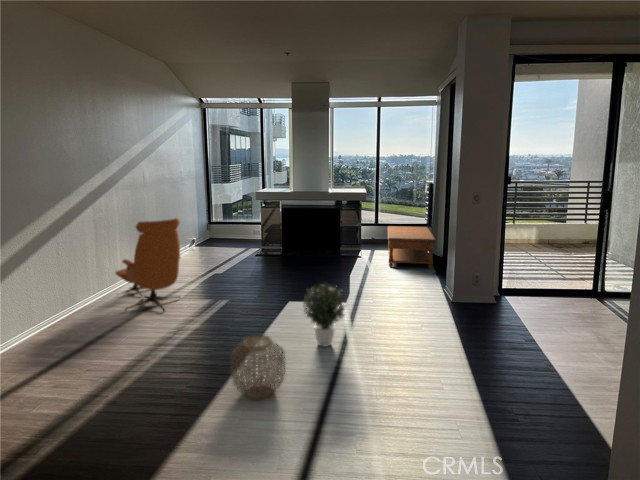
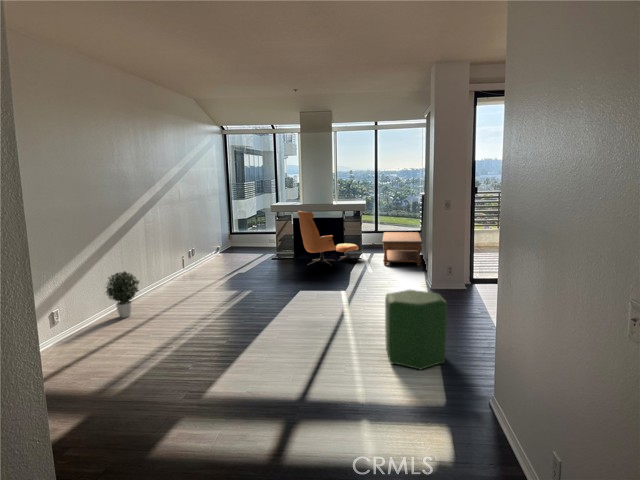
lounge chair: present [116,218,180,311] -> present [298,211,359,266]
potted plant: present [303,283,346,347] -> present [106,271,139,318]
ottoman: none [410,321,507,449] -> present [385,290,447,370]
woven basket: present [231,335,285,399] -> none [259,304,298,348]

